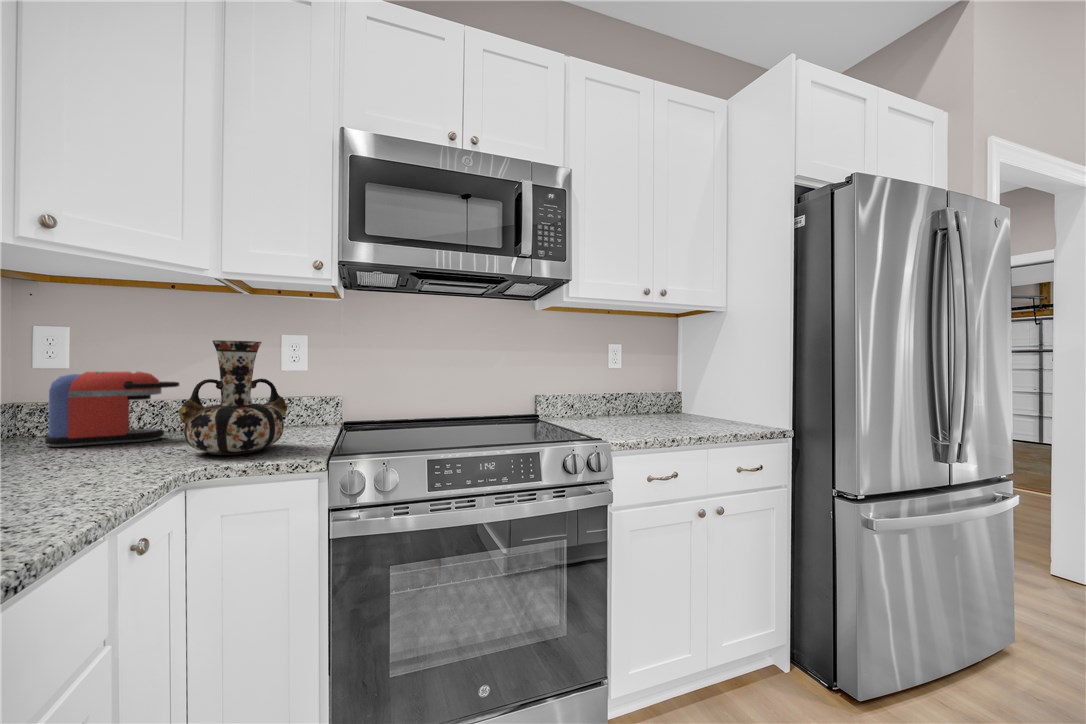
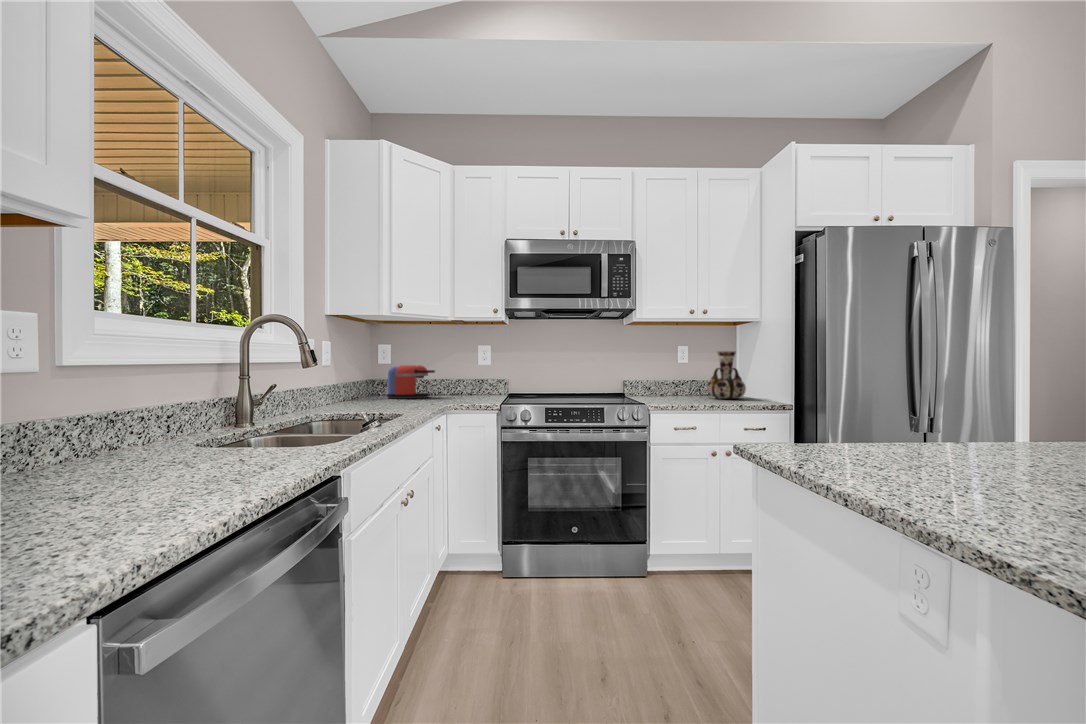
vase: present [178,340,288,455] -> present [707,351,746,399]

